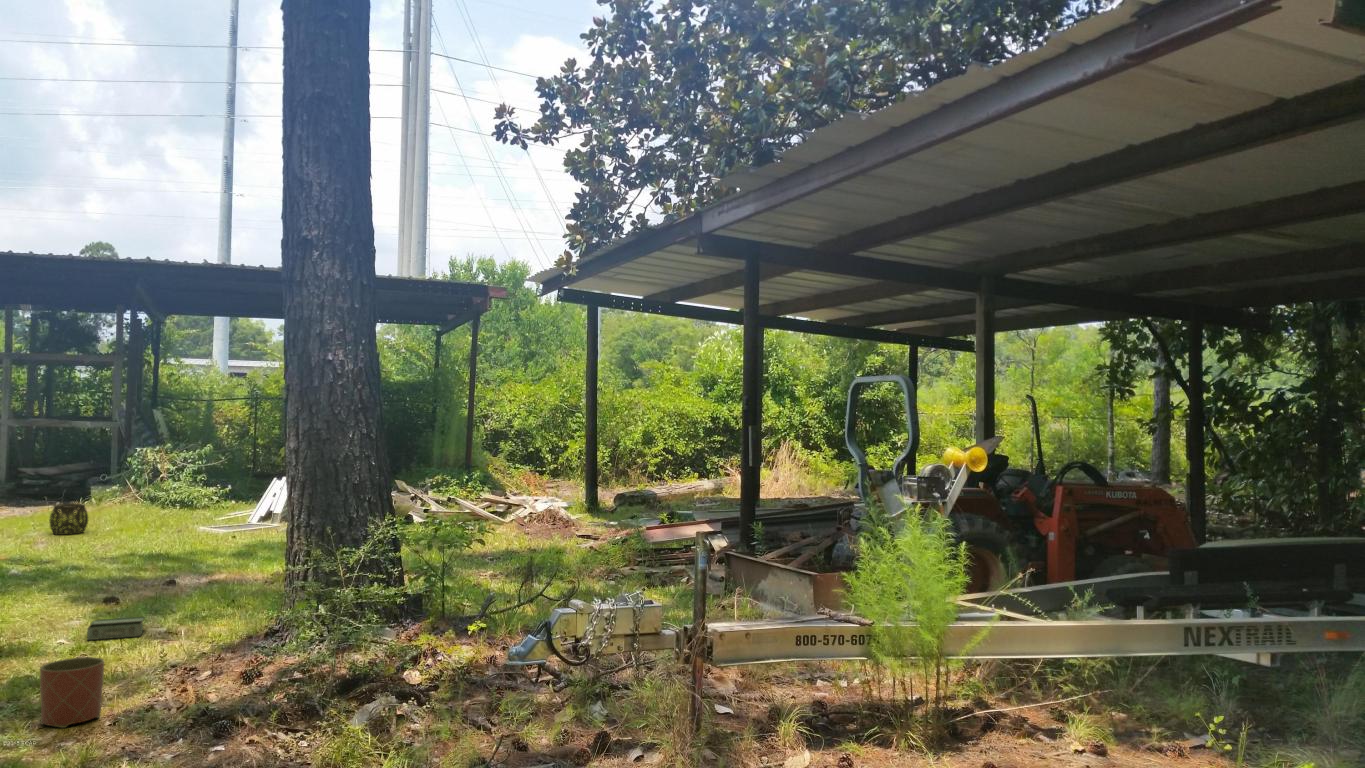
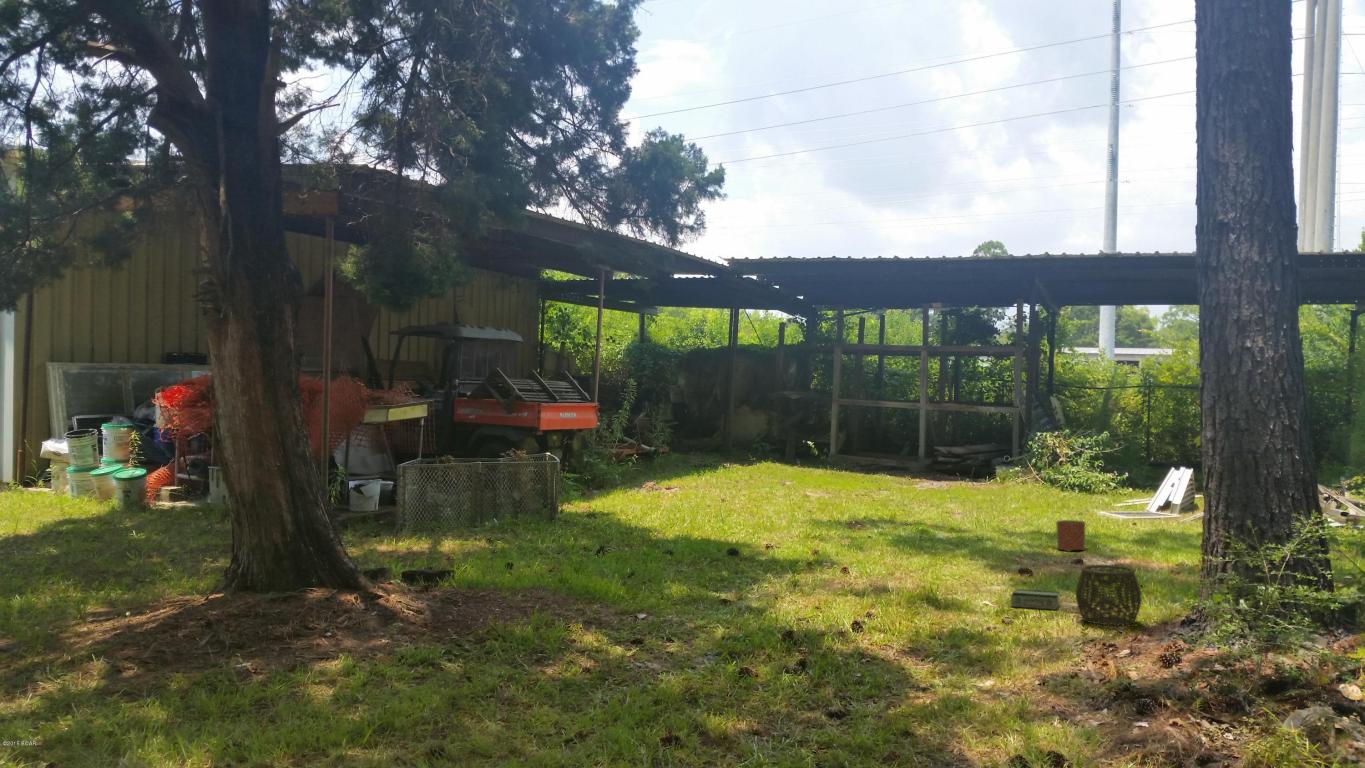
woven basket: present [49,504,88,535] -> present [1075,565,1141,626]
planter: present [40,657,104,728] -> present [1056,520,1085,551]

